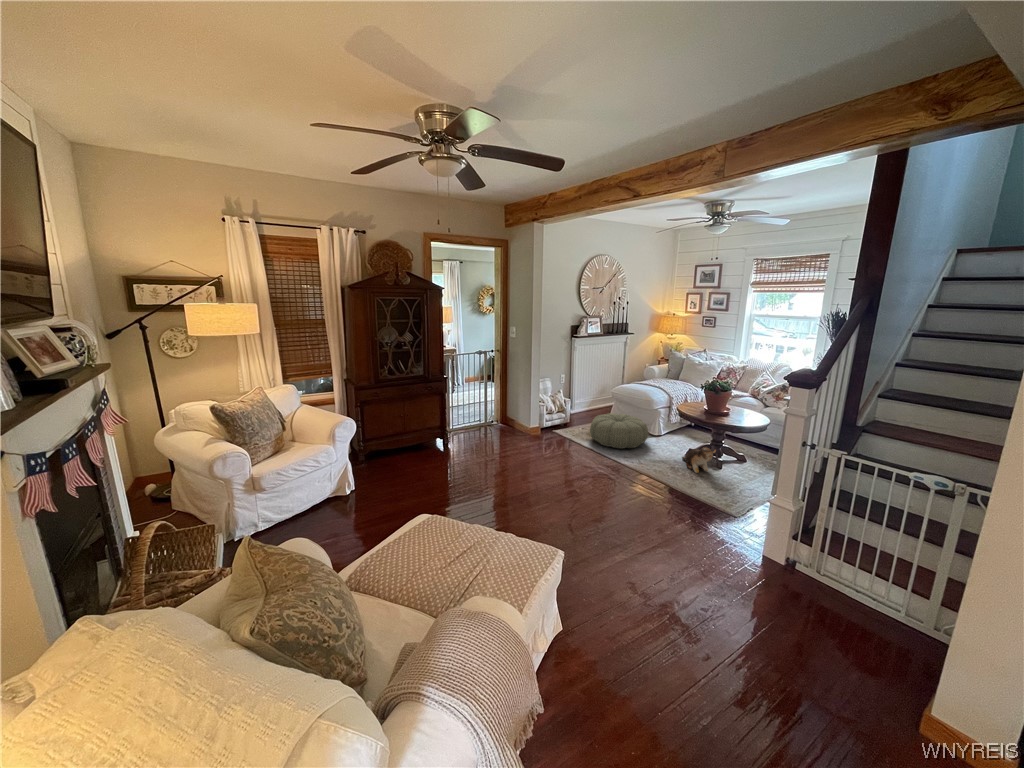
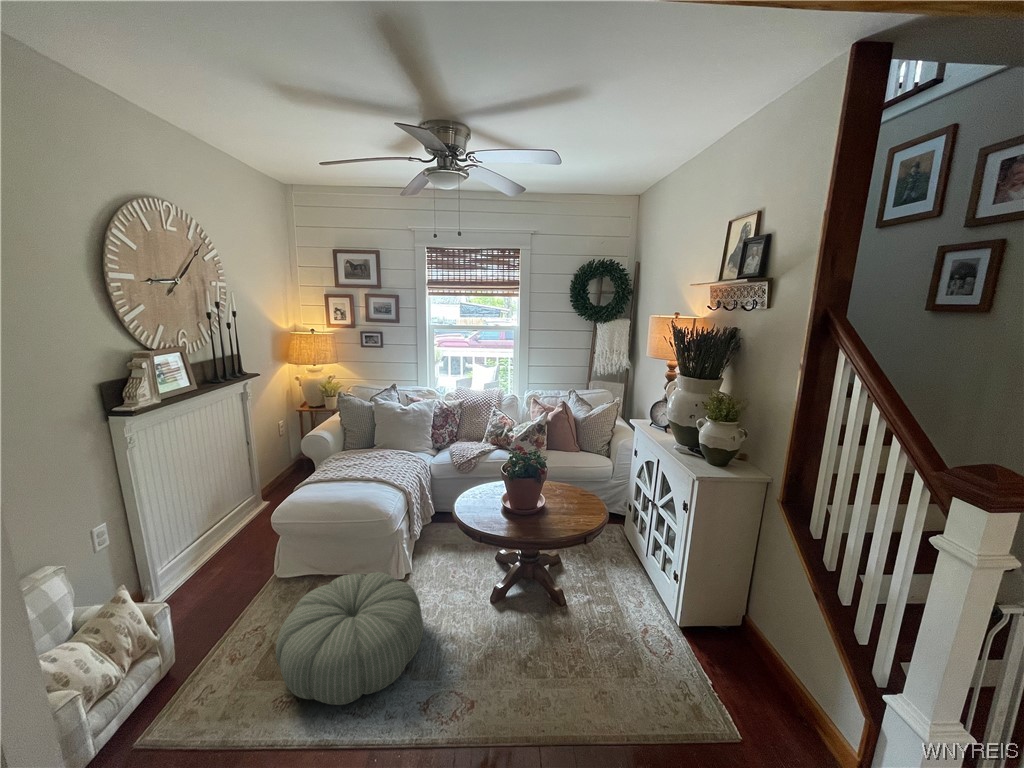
plush toy: present [682,448,716,473] -> none [503,597,595,654]

